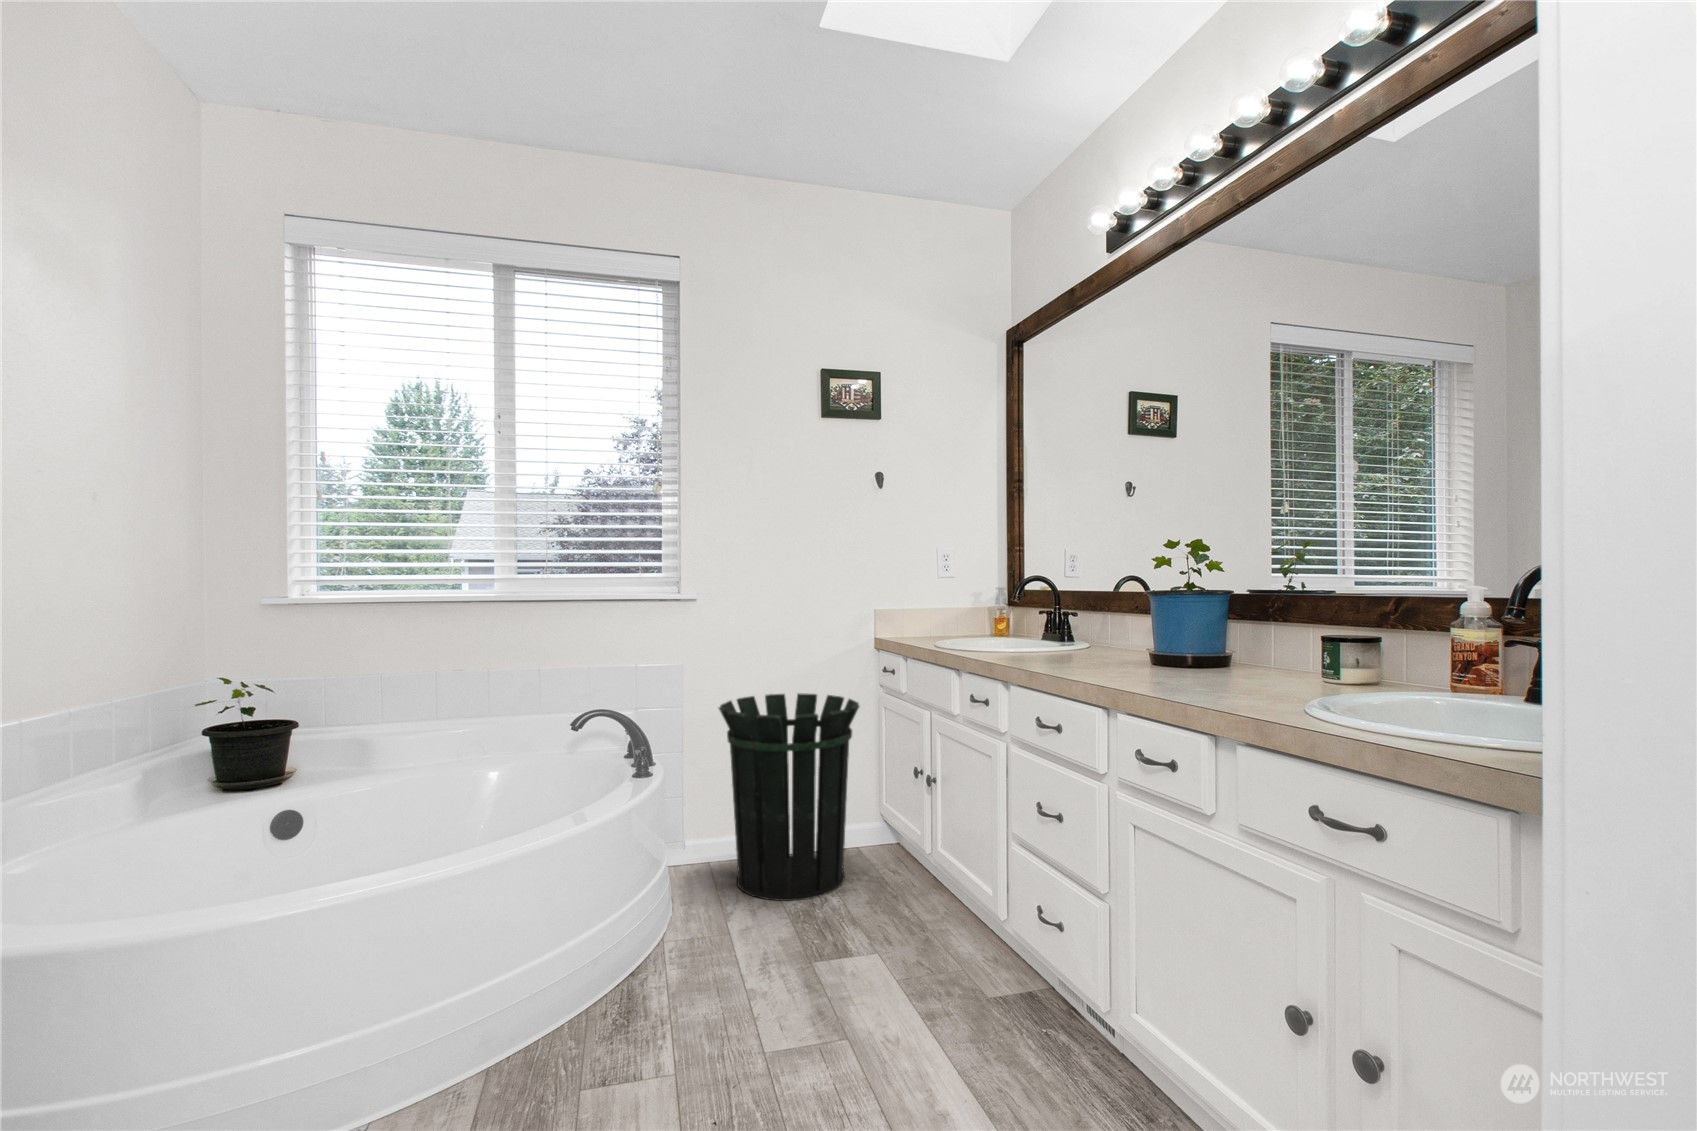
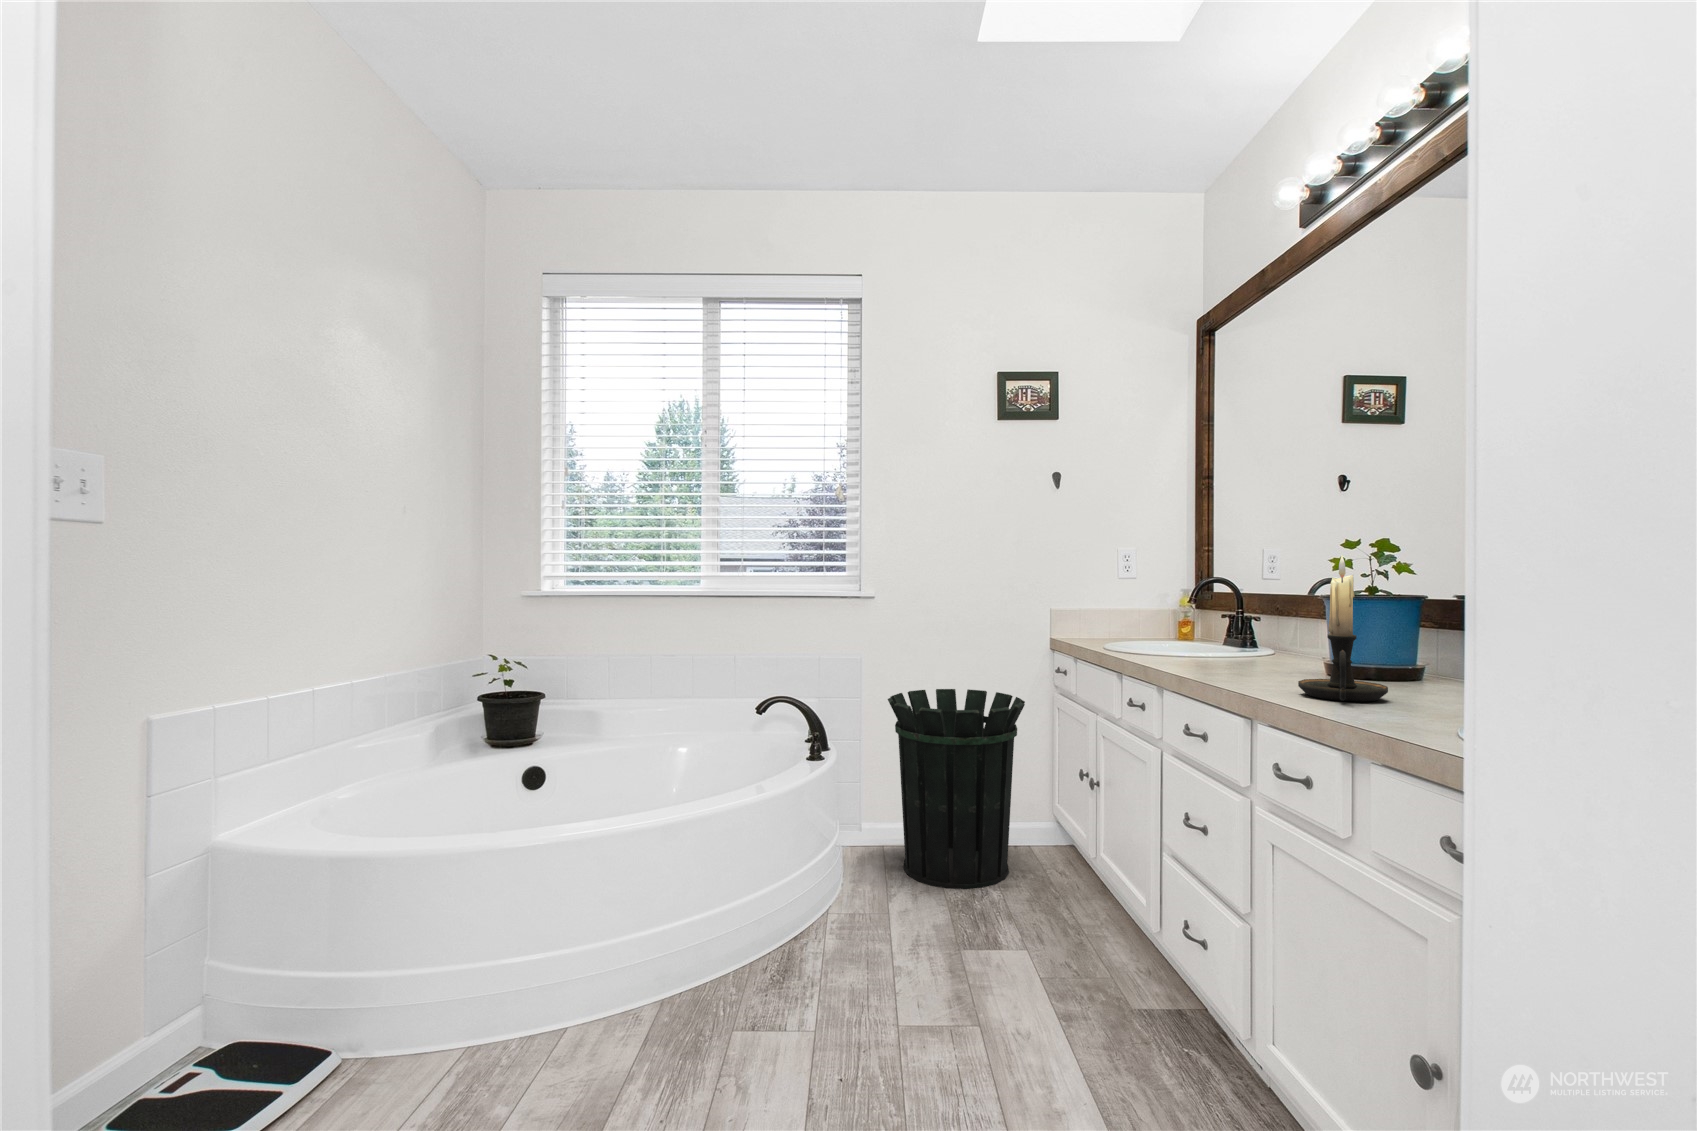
candle holder: none [1141,551,1215,686] -> present [1298,556,1388,702]

